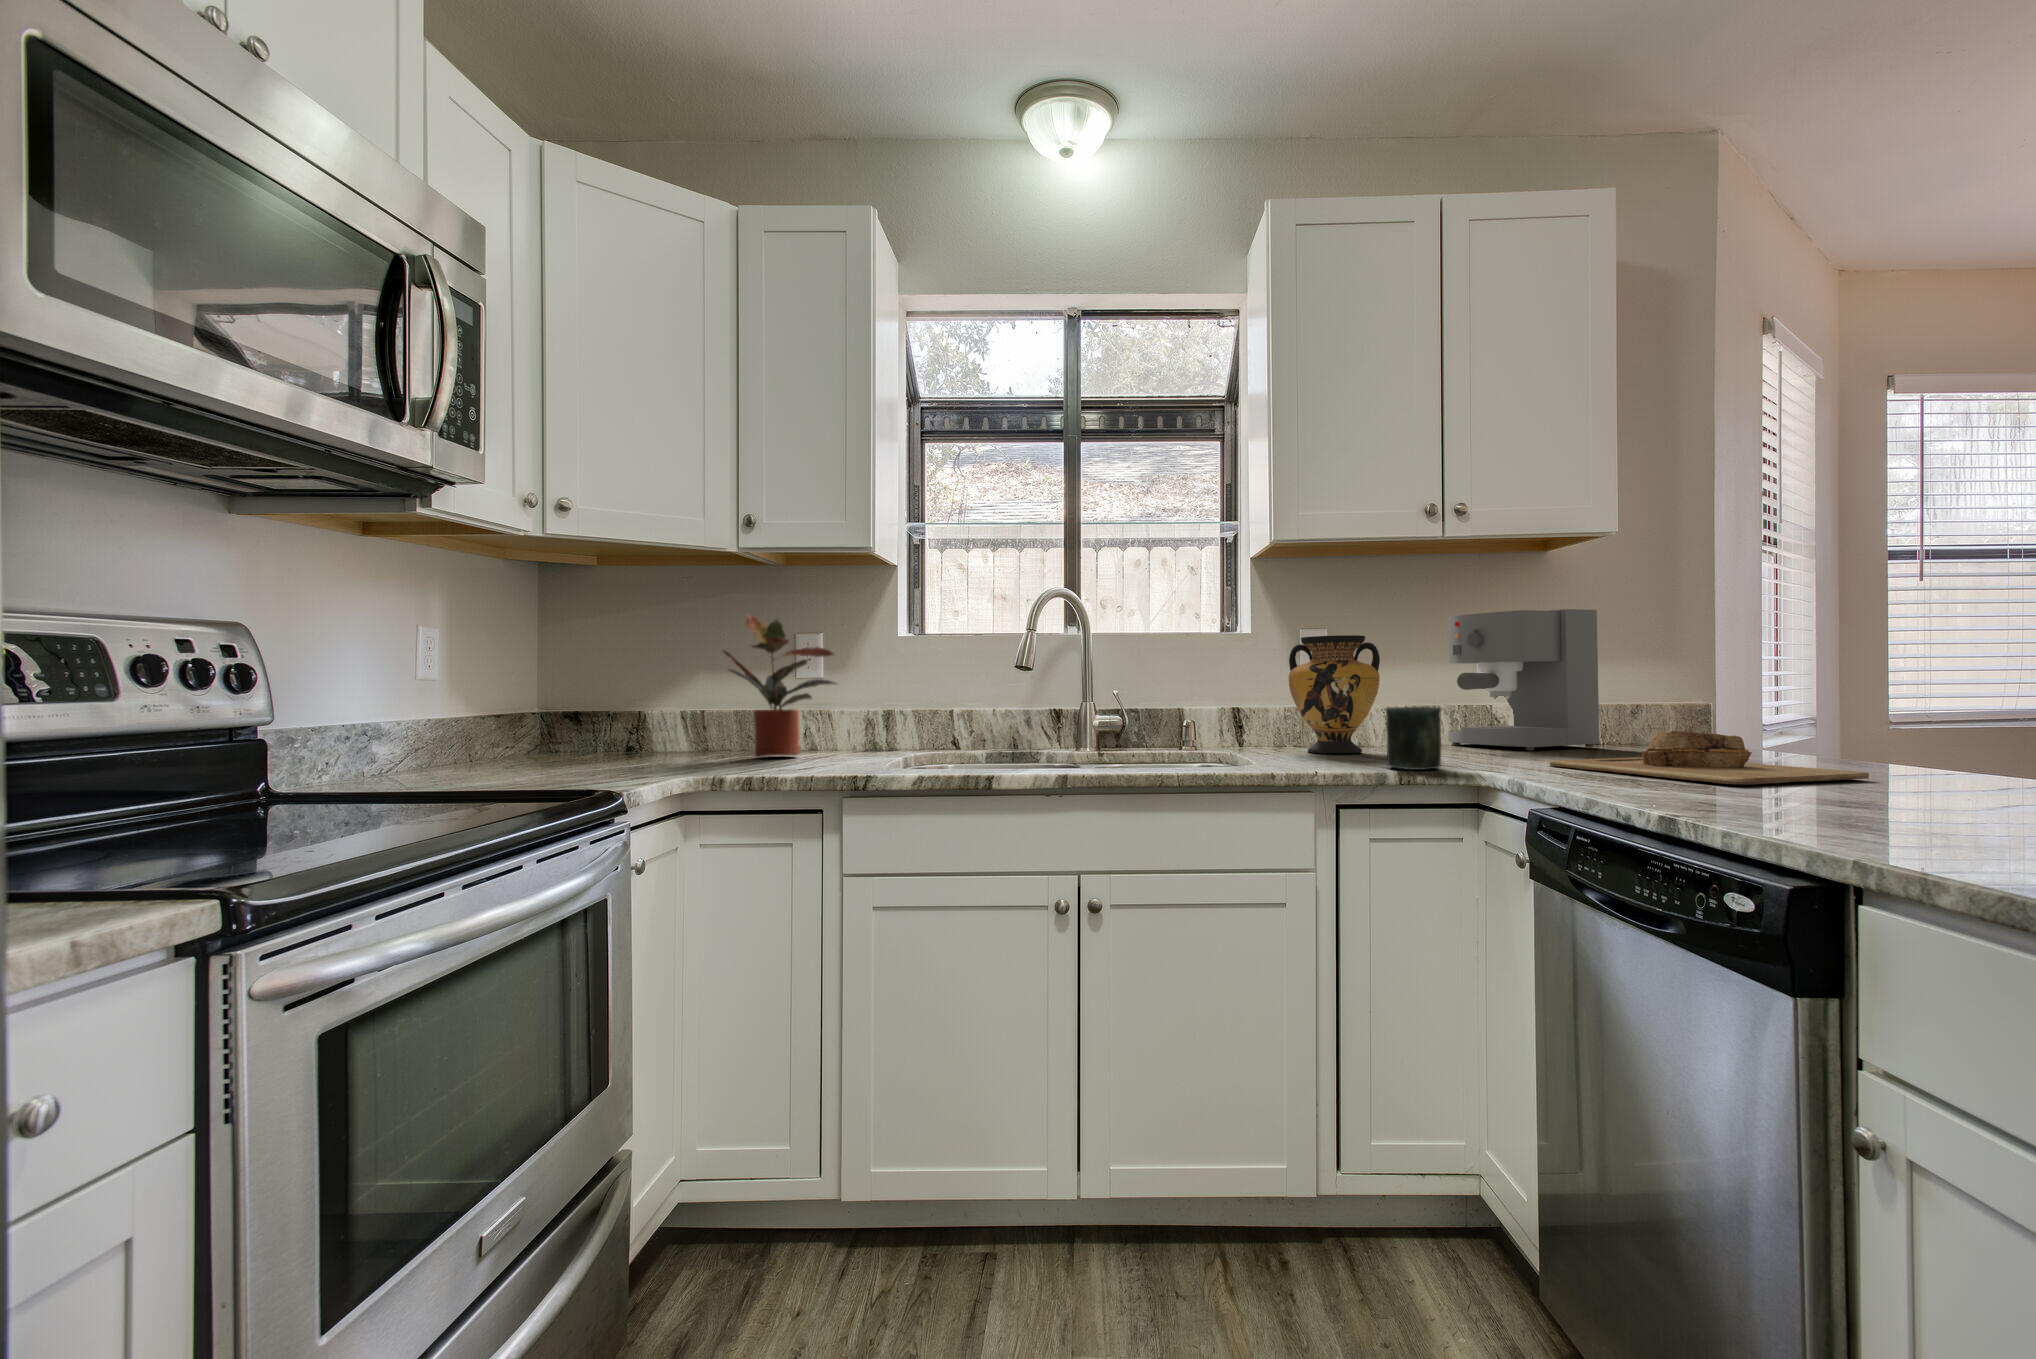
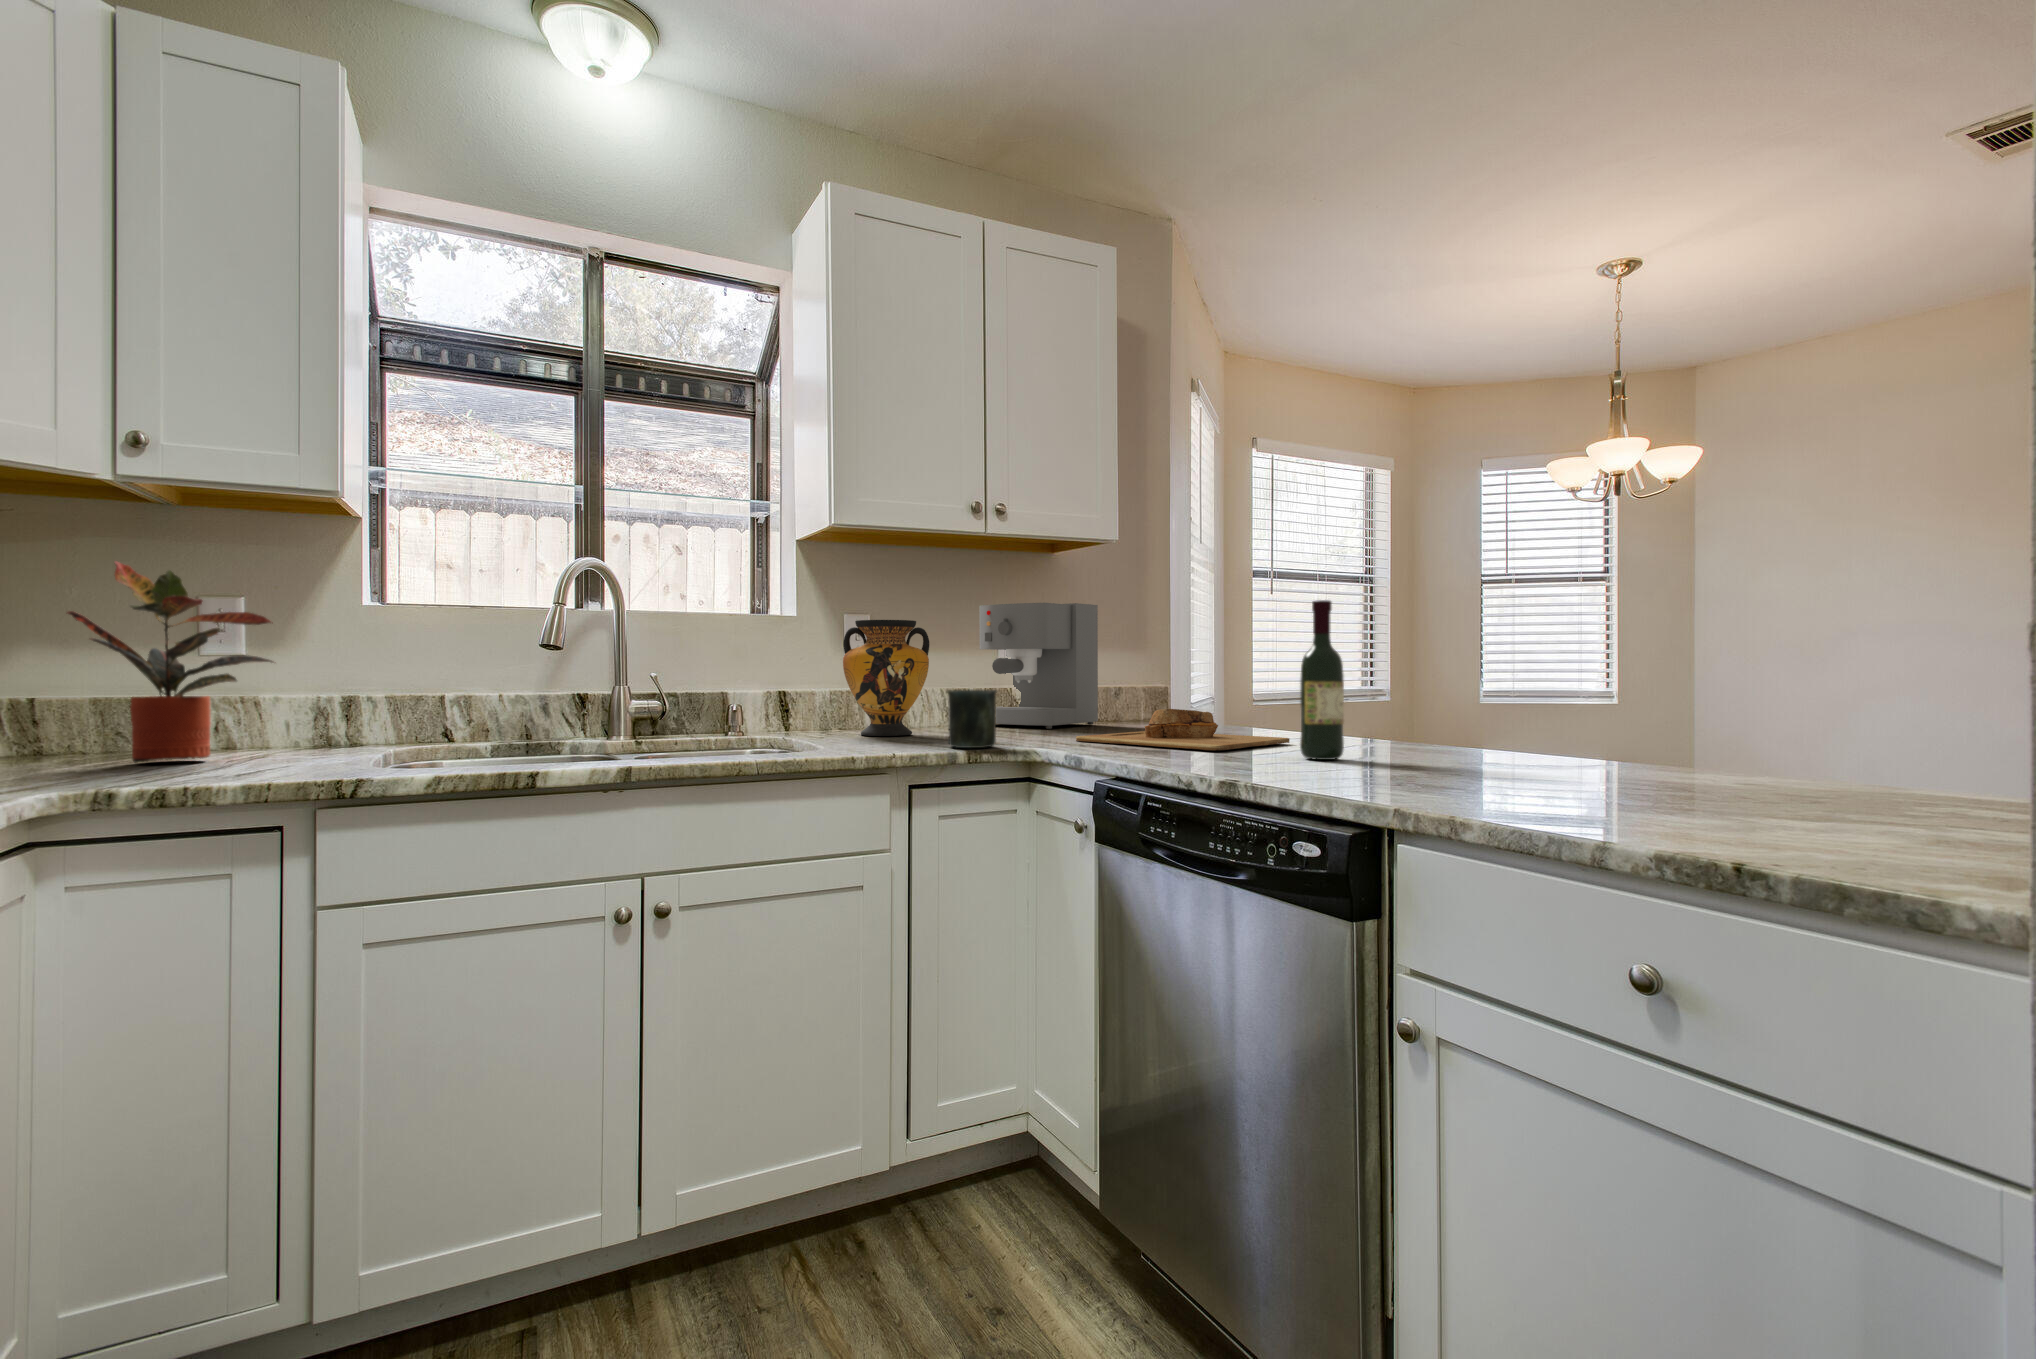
wine bottle: none [1865,589,1944,805] -> present [1300,600,1344,760]

